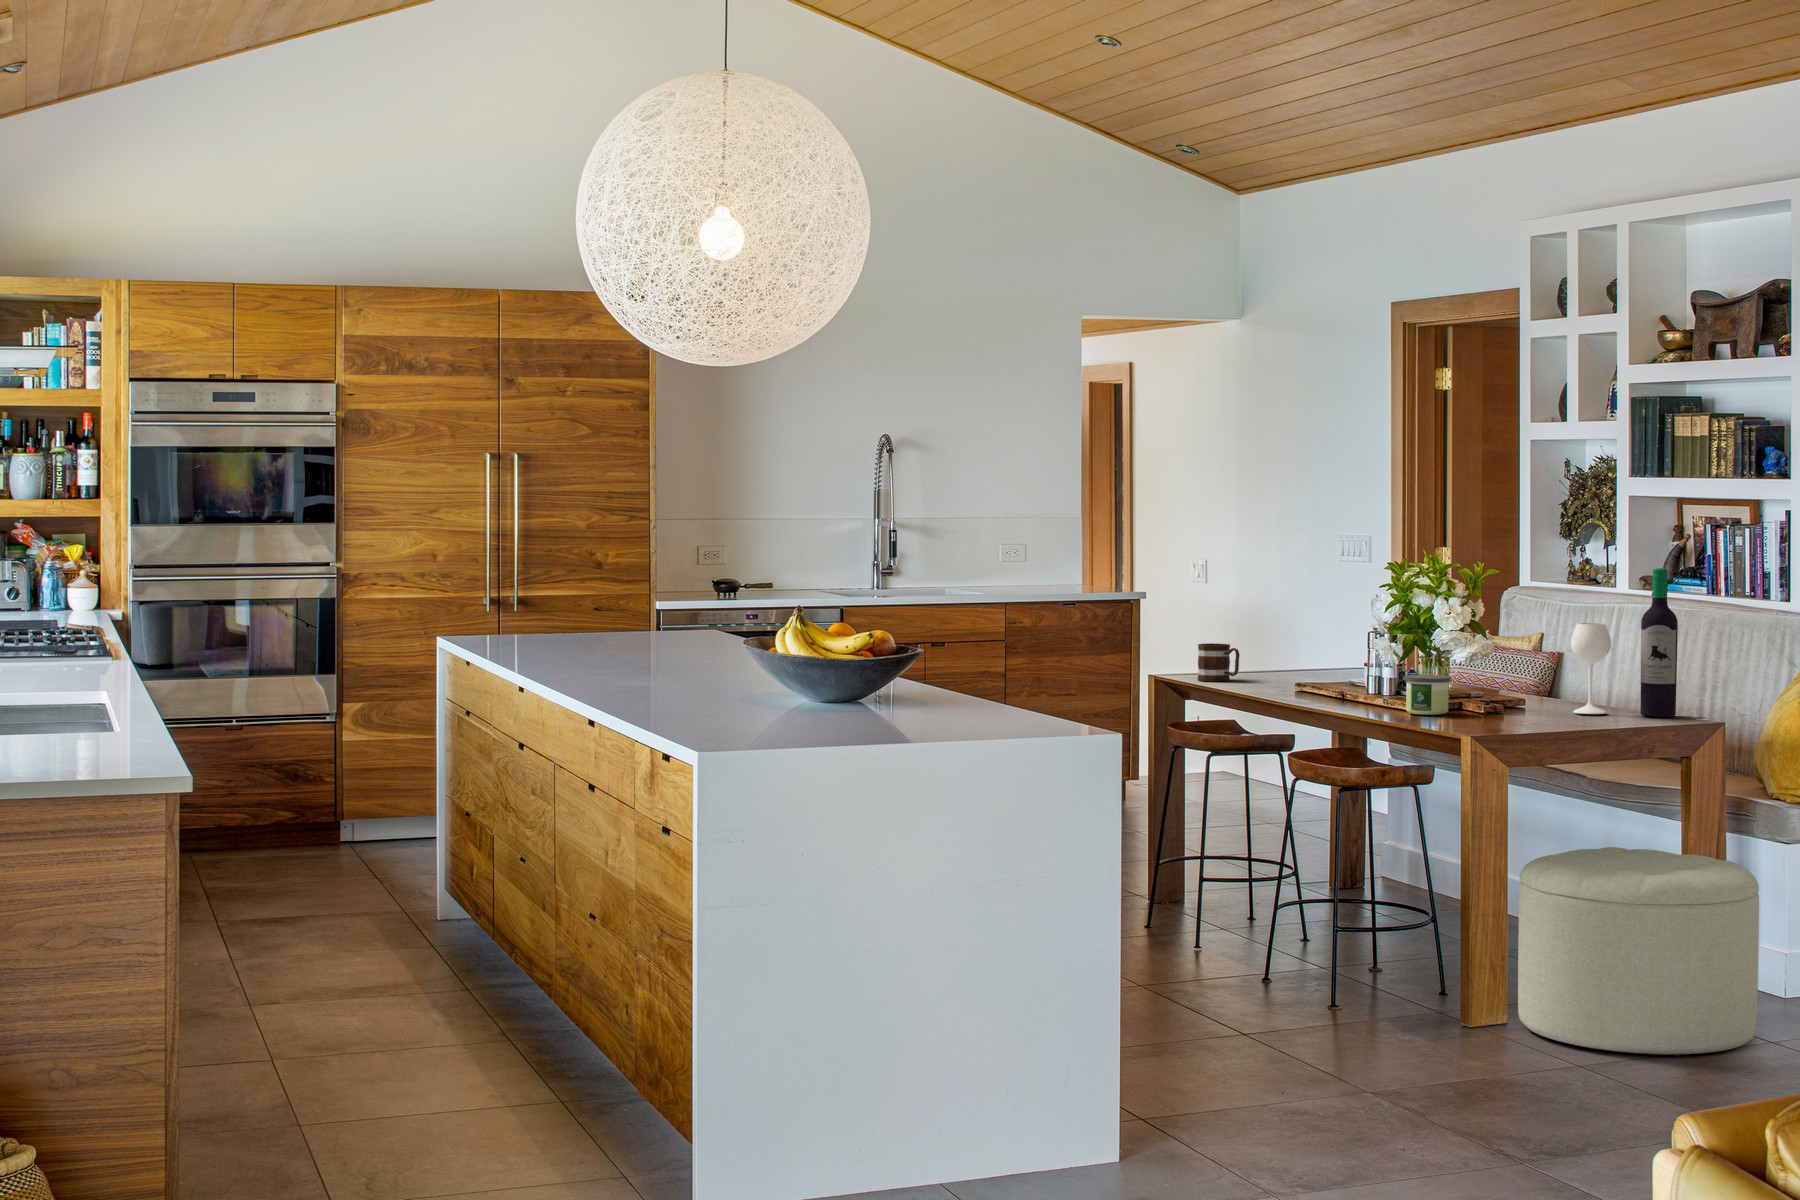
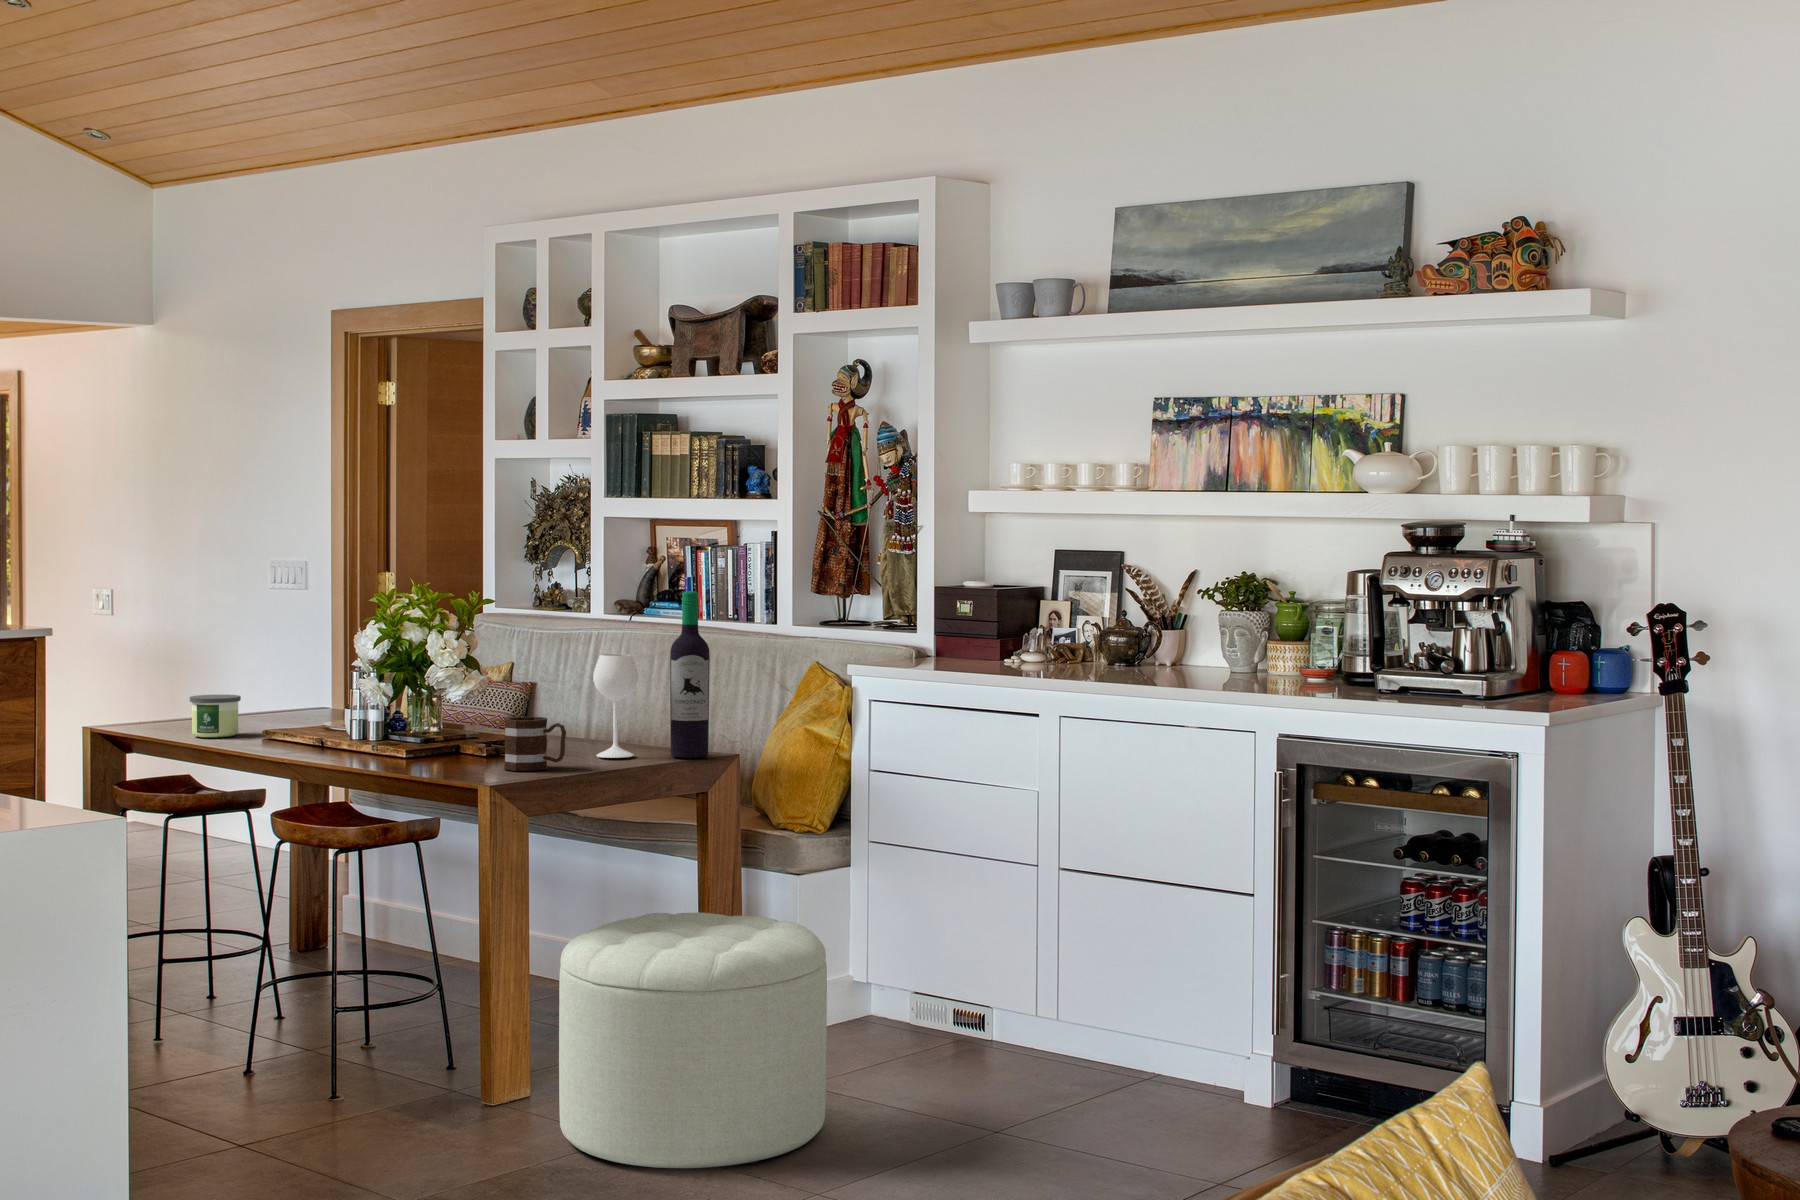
mug: present [1198,643,1240,681] -> present [504,717,566,771]
candle: present [1404,675,1451,715] -> present [190,694,241,737]

